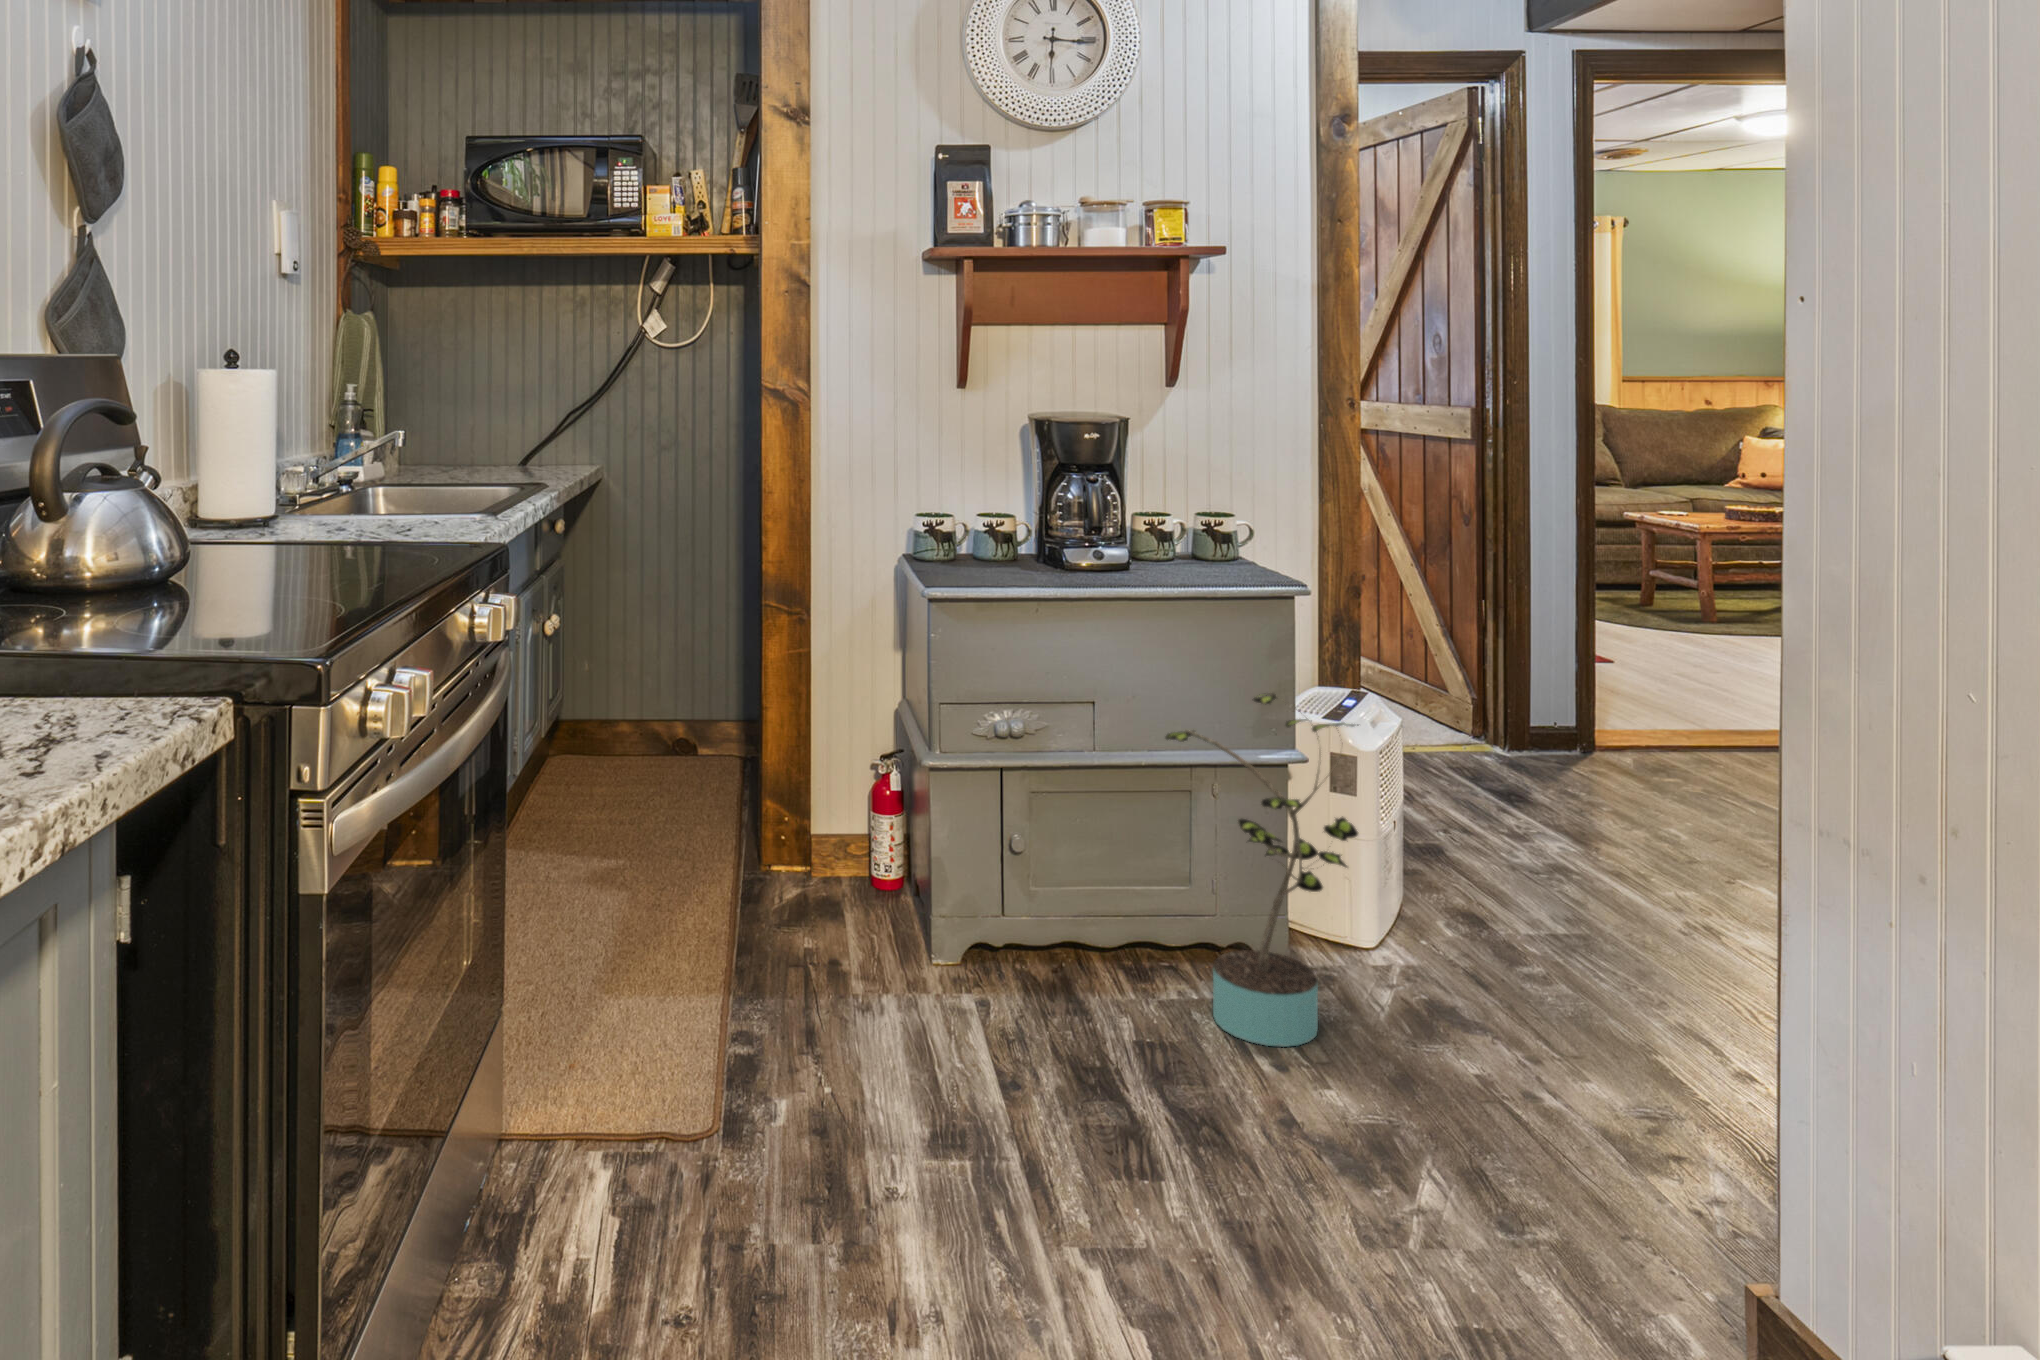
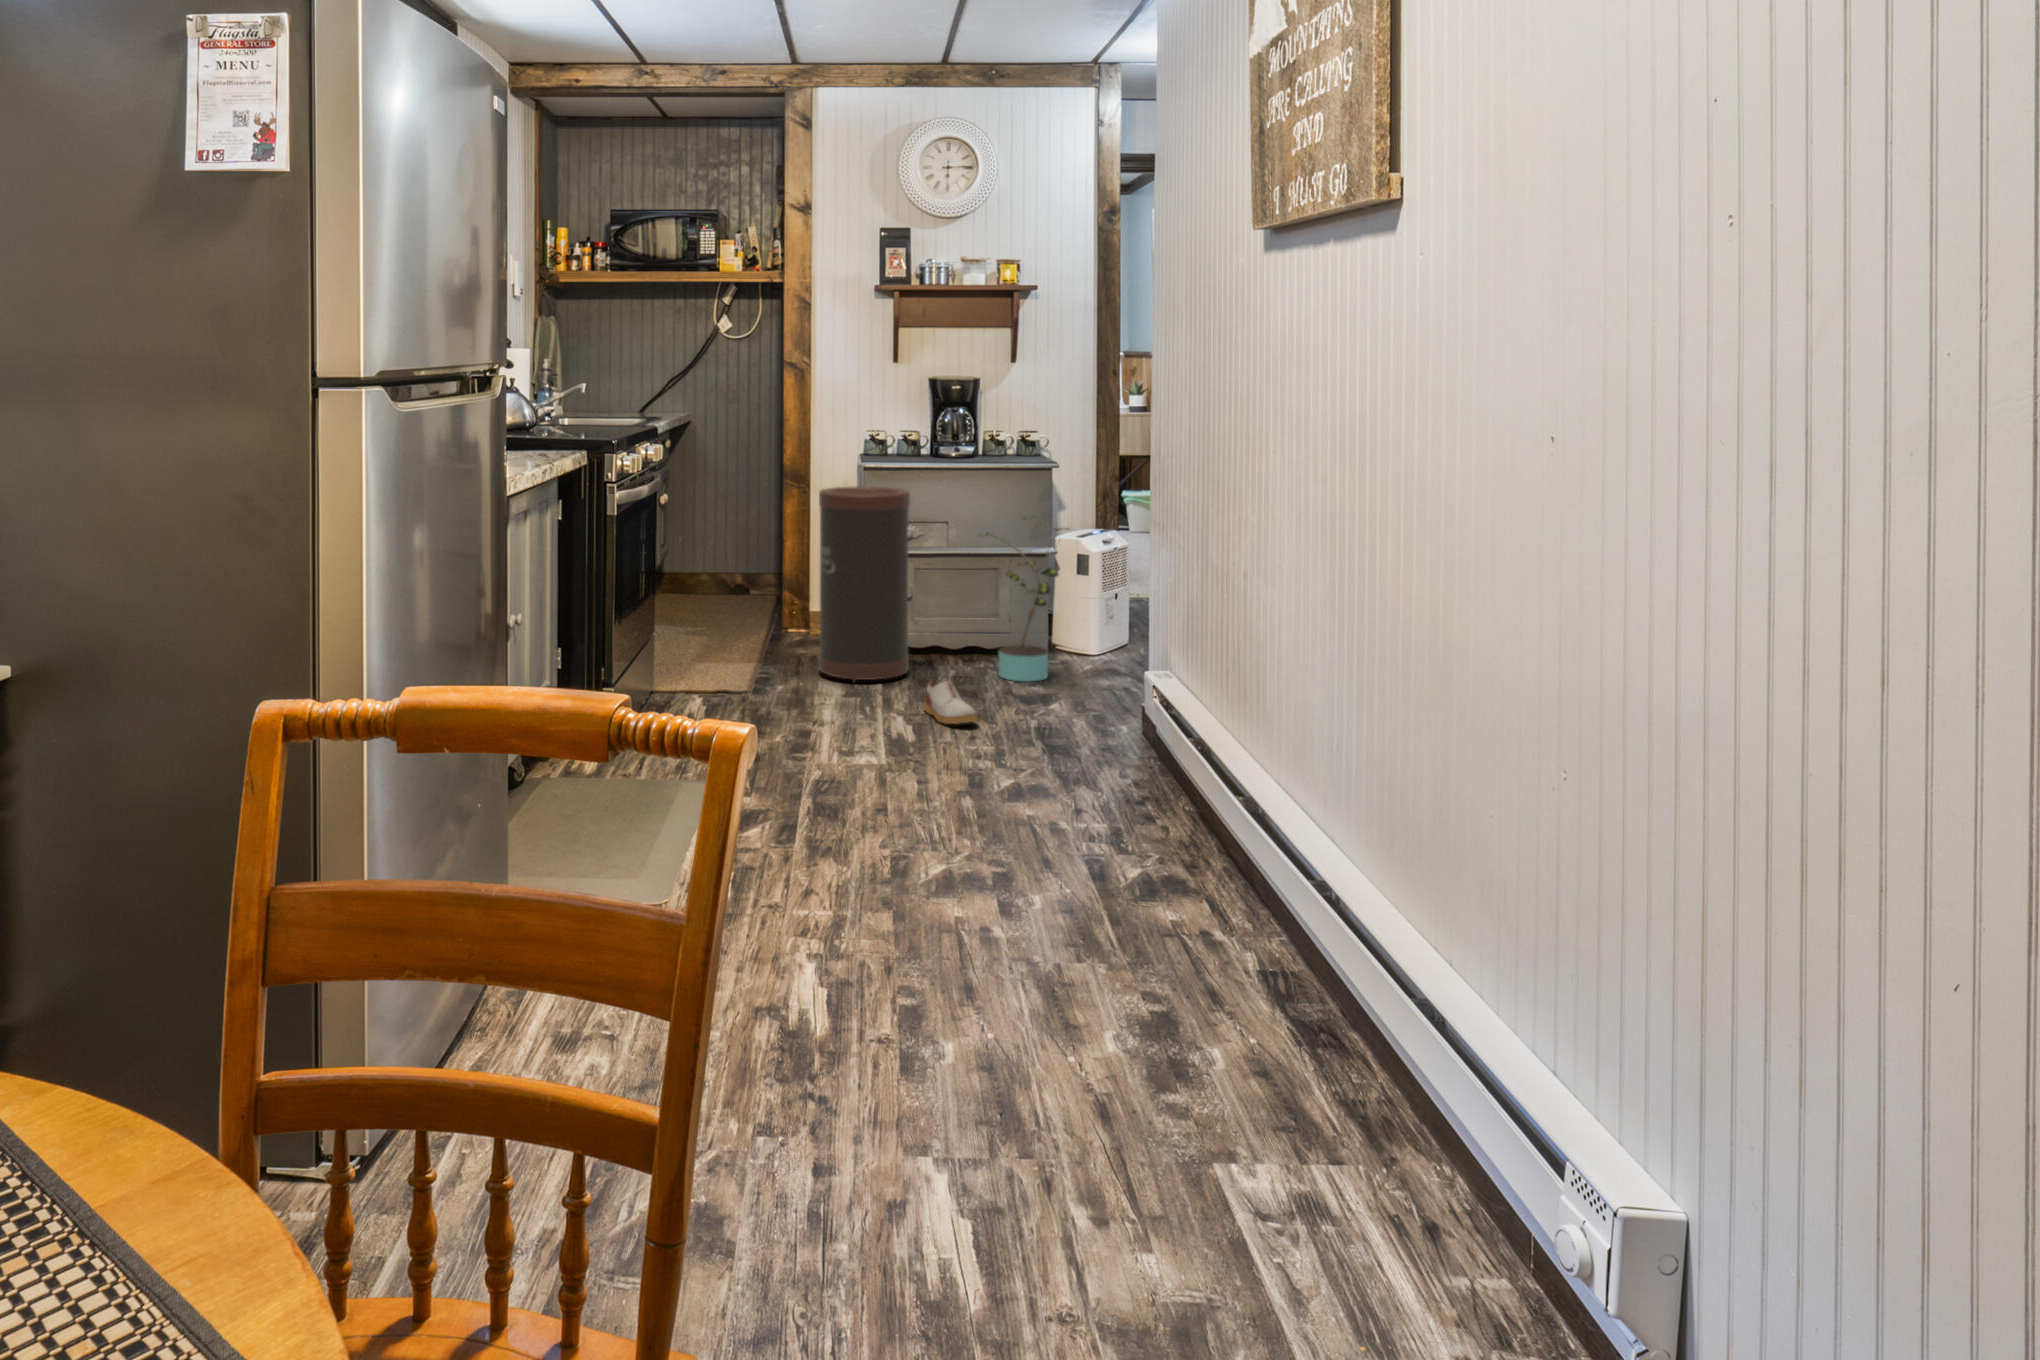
trash can: none [850,633,1034,1058] -> present [818,486,910,682]
shoe: none [1117,1112,1276,1270] -> present [924,681,978,724]

